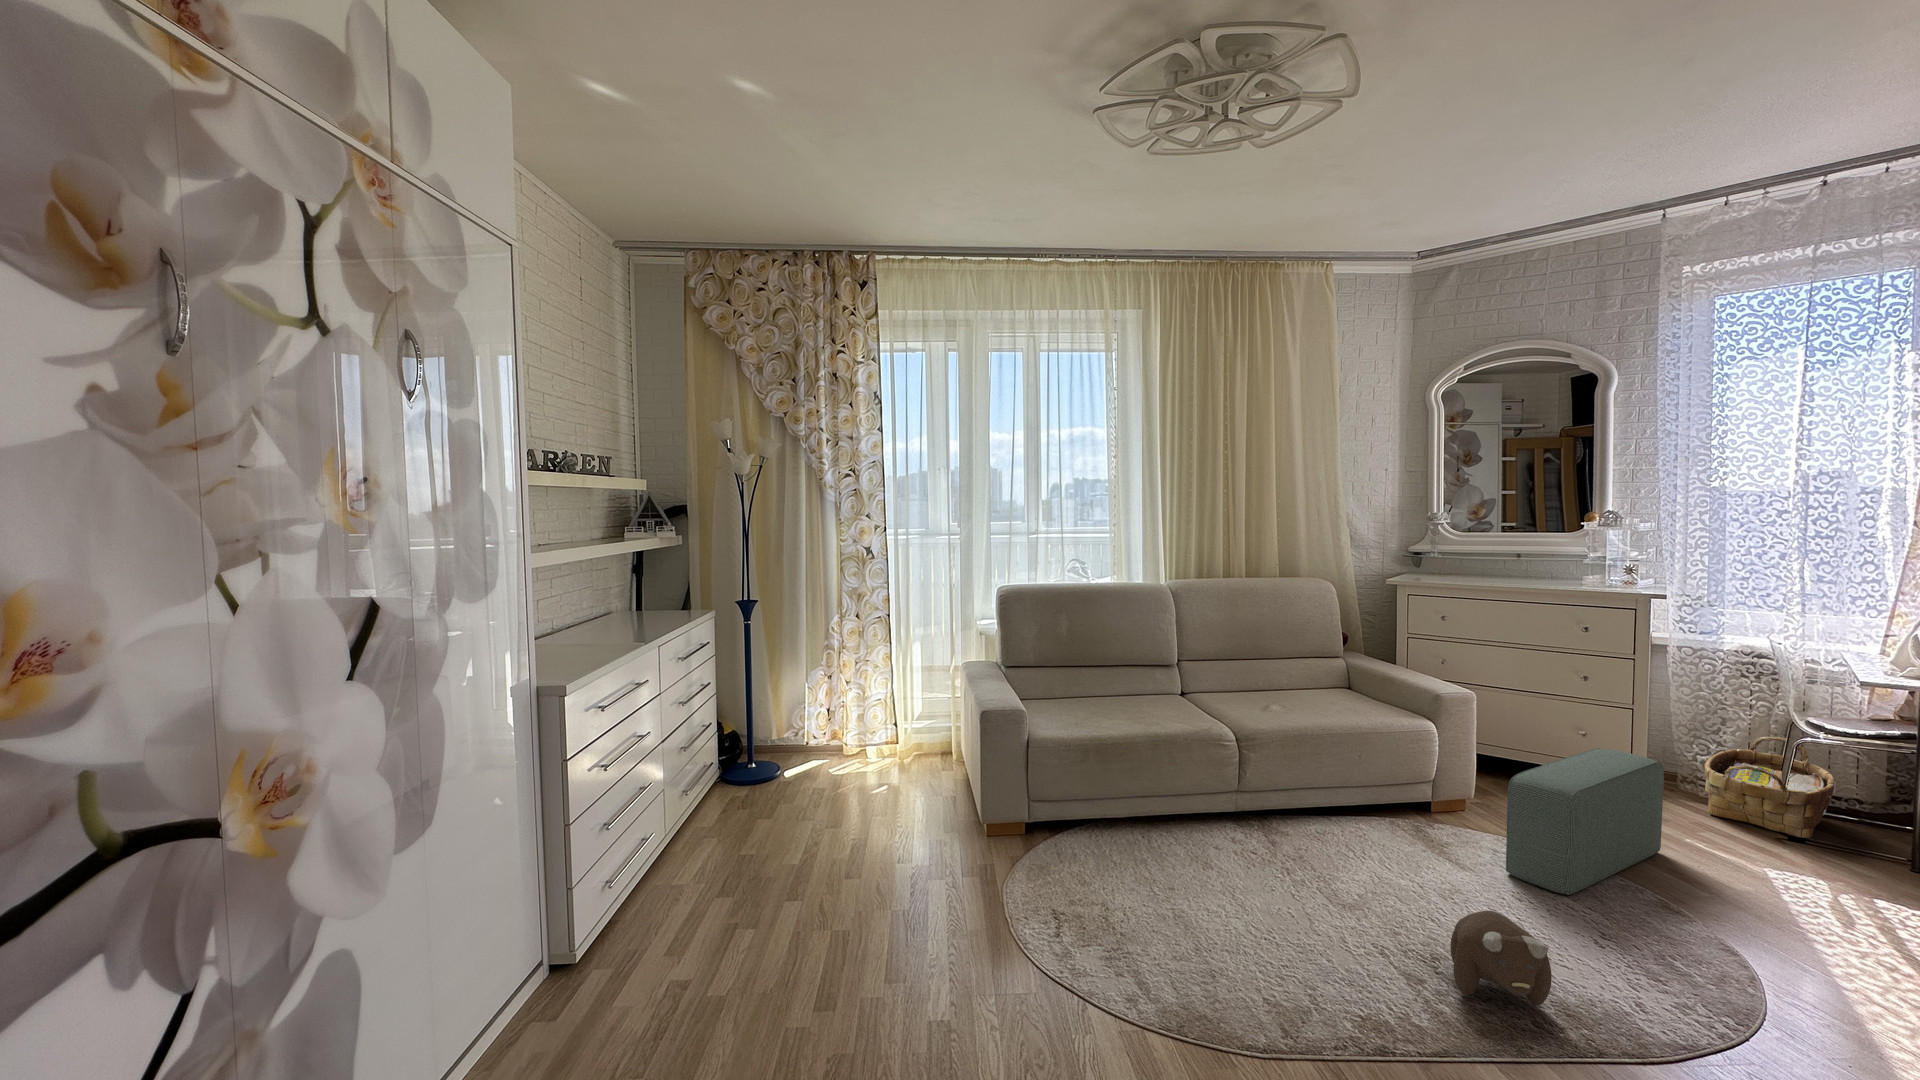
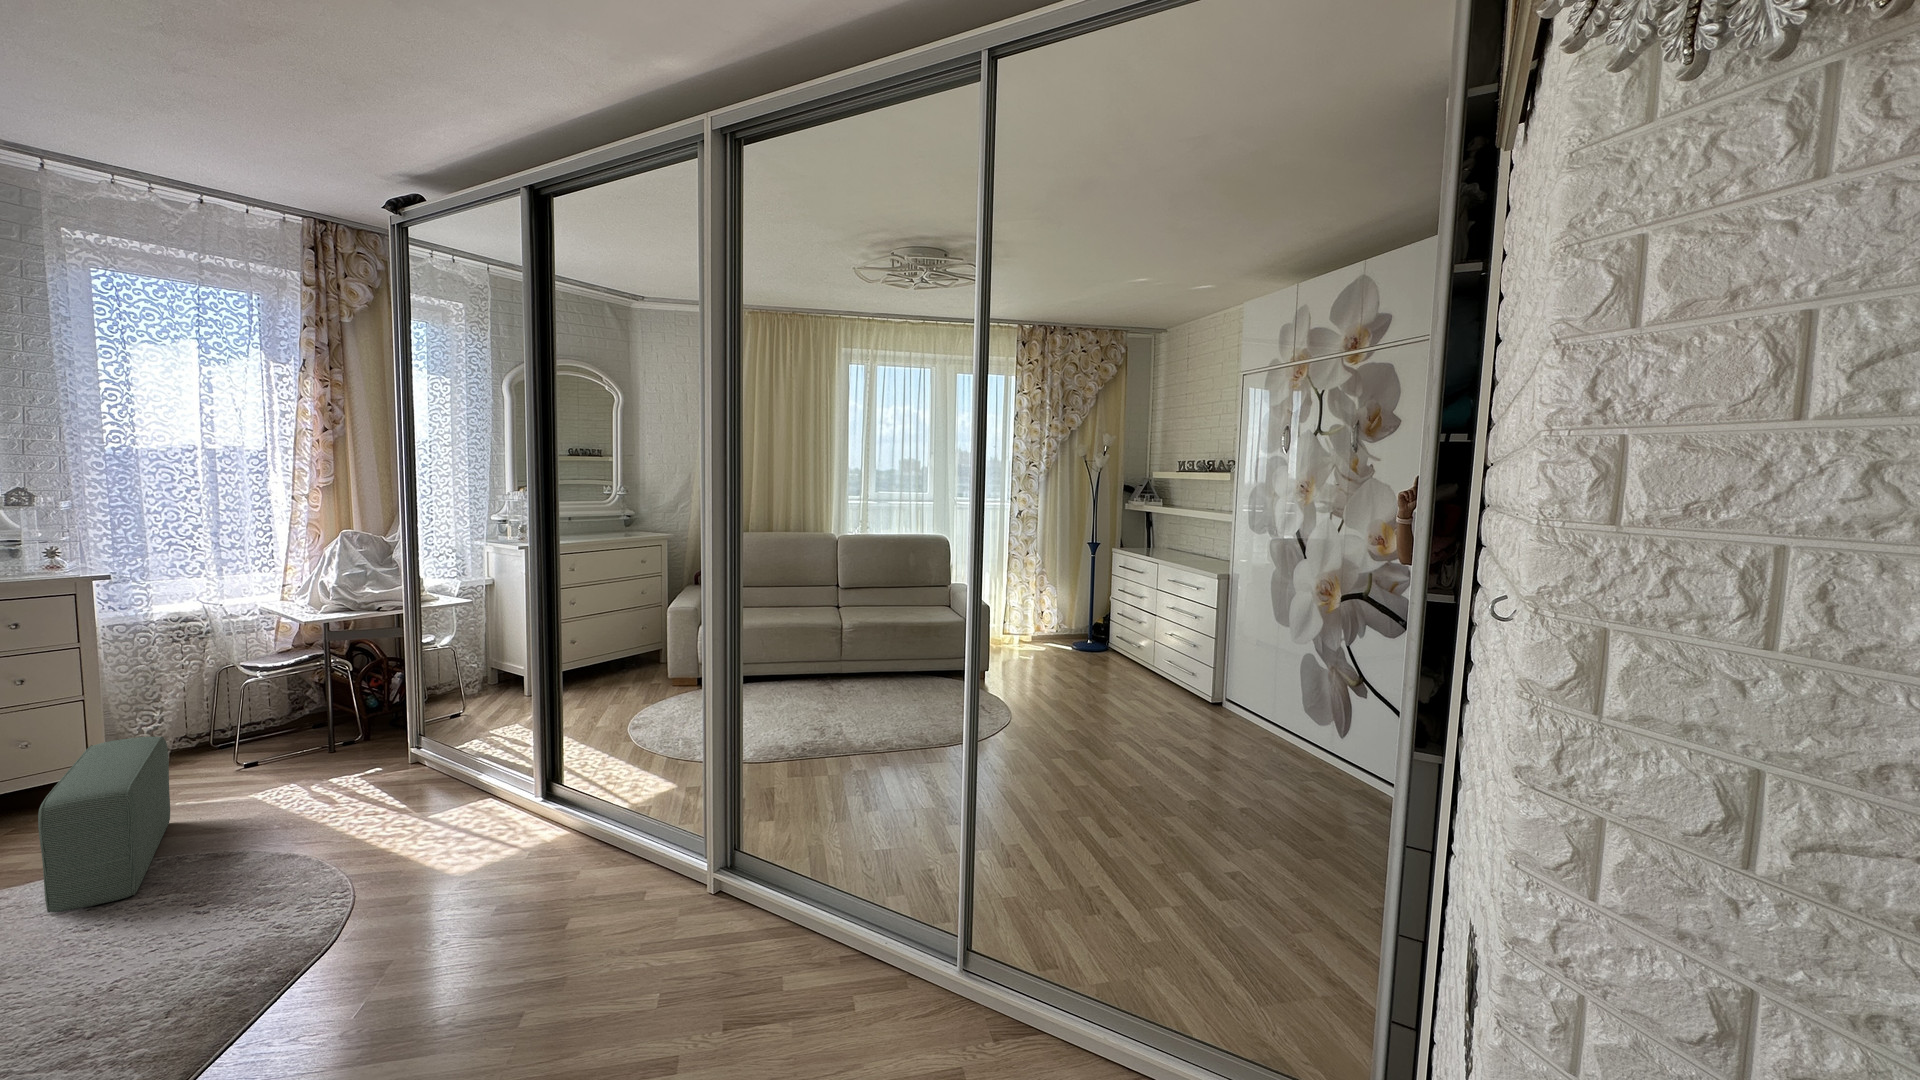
woven basket: present [1705,737,1836,838] -> none [161,687,268,775]
plush toy: present [1450,911,1552,1006] -> none [95,915,235,1025]

